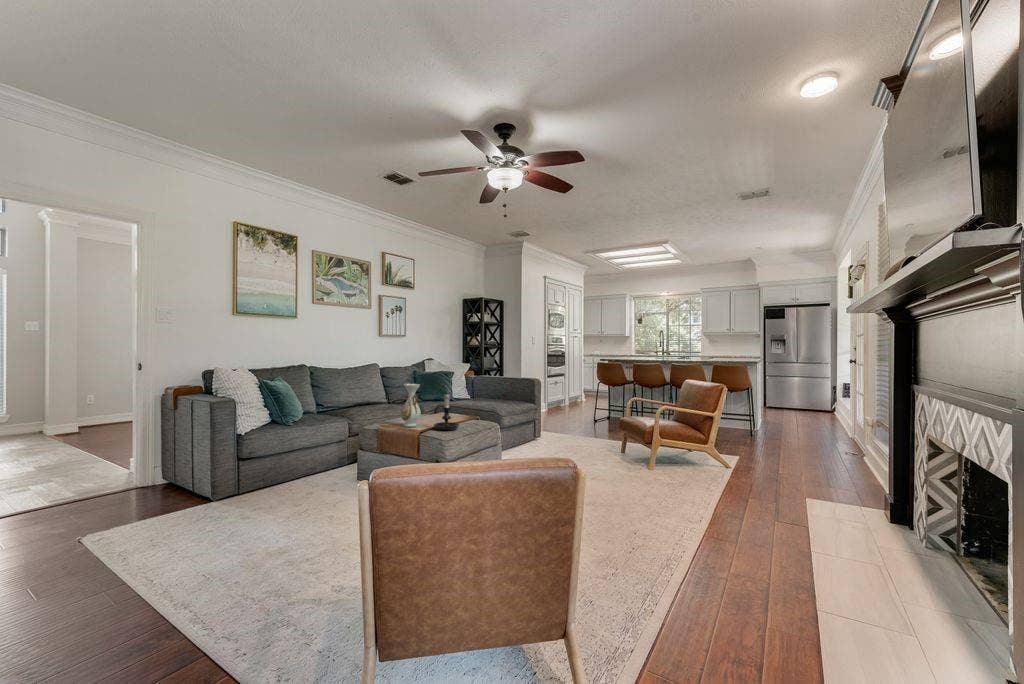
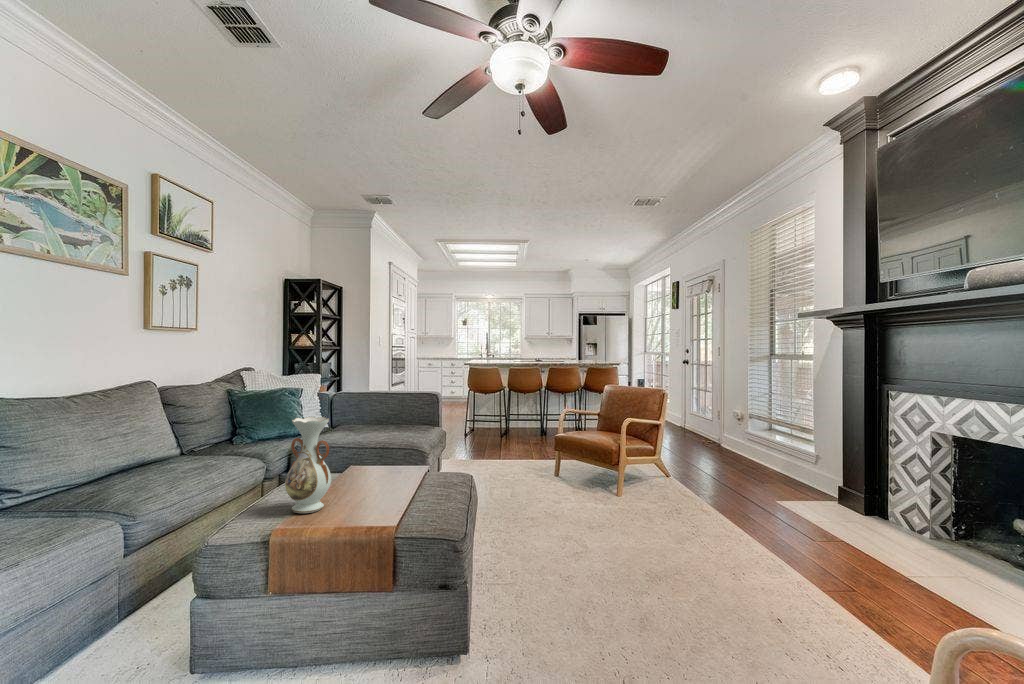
candle holder: present [434,394,460,431] -> none [369,428,423,508]

